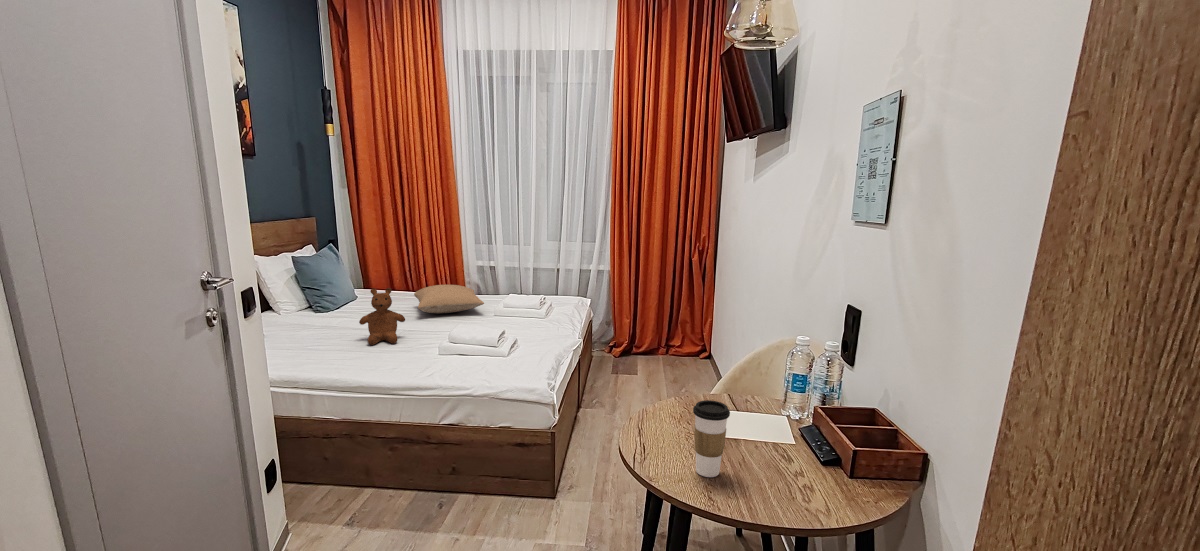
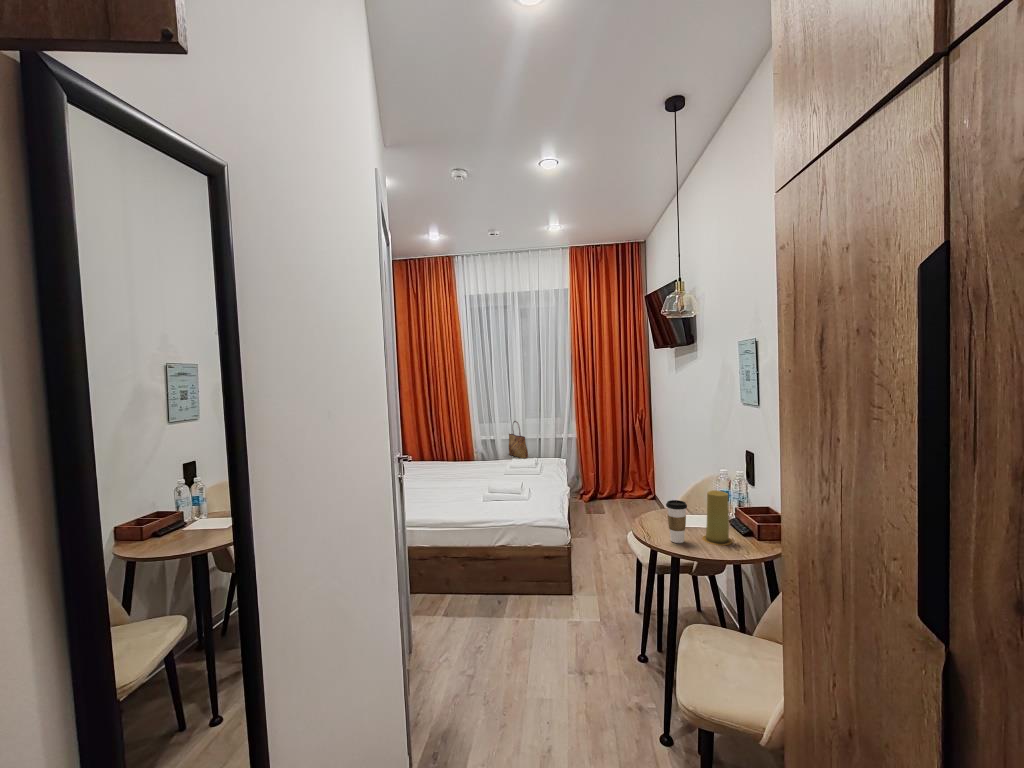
tote bag: none [514,242,539,295] -> present [509,421,528,458]
pillow: present [414,285,484,313] -> none [446,453,496,473]
teddy bear: present [359,288,405,345] -> none [422,456,450,494]
candle: none [752,386,805,485] -> present [703,490,732,545]

